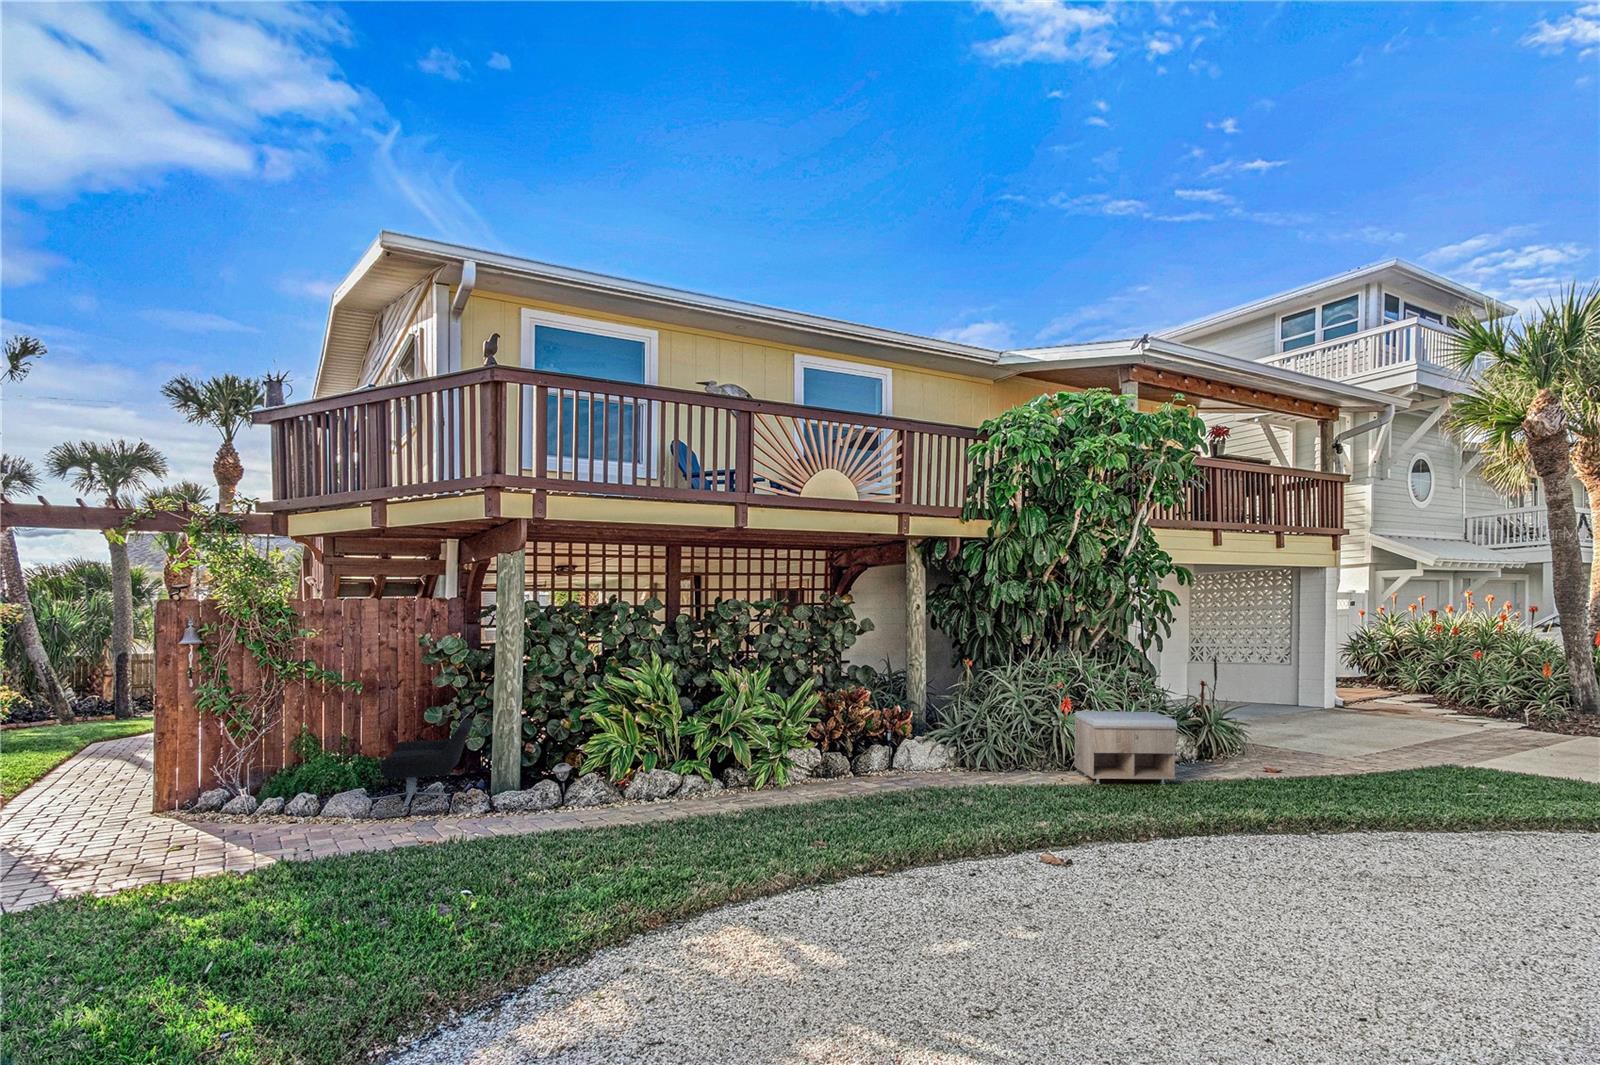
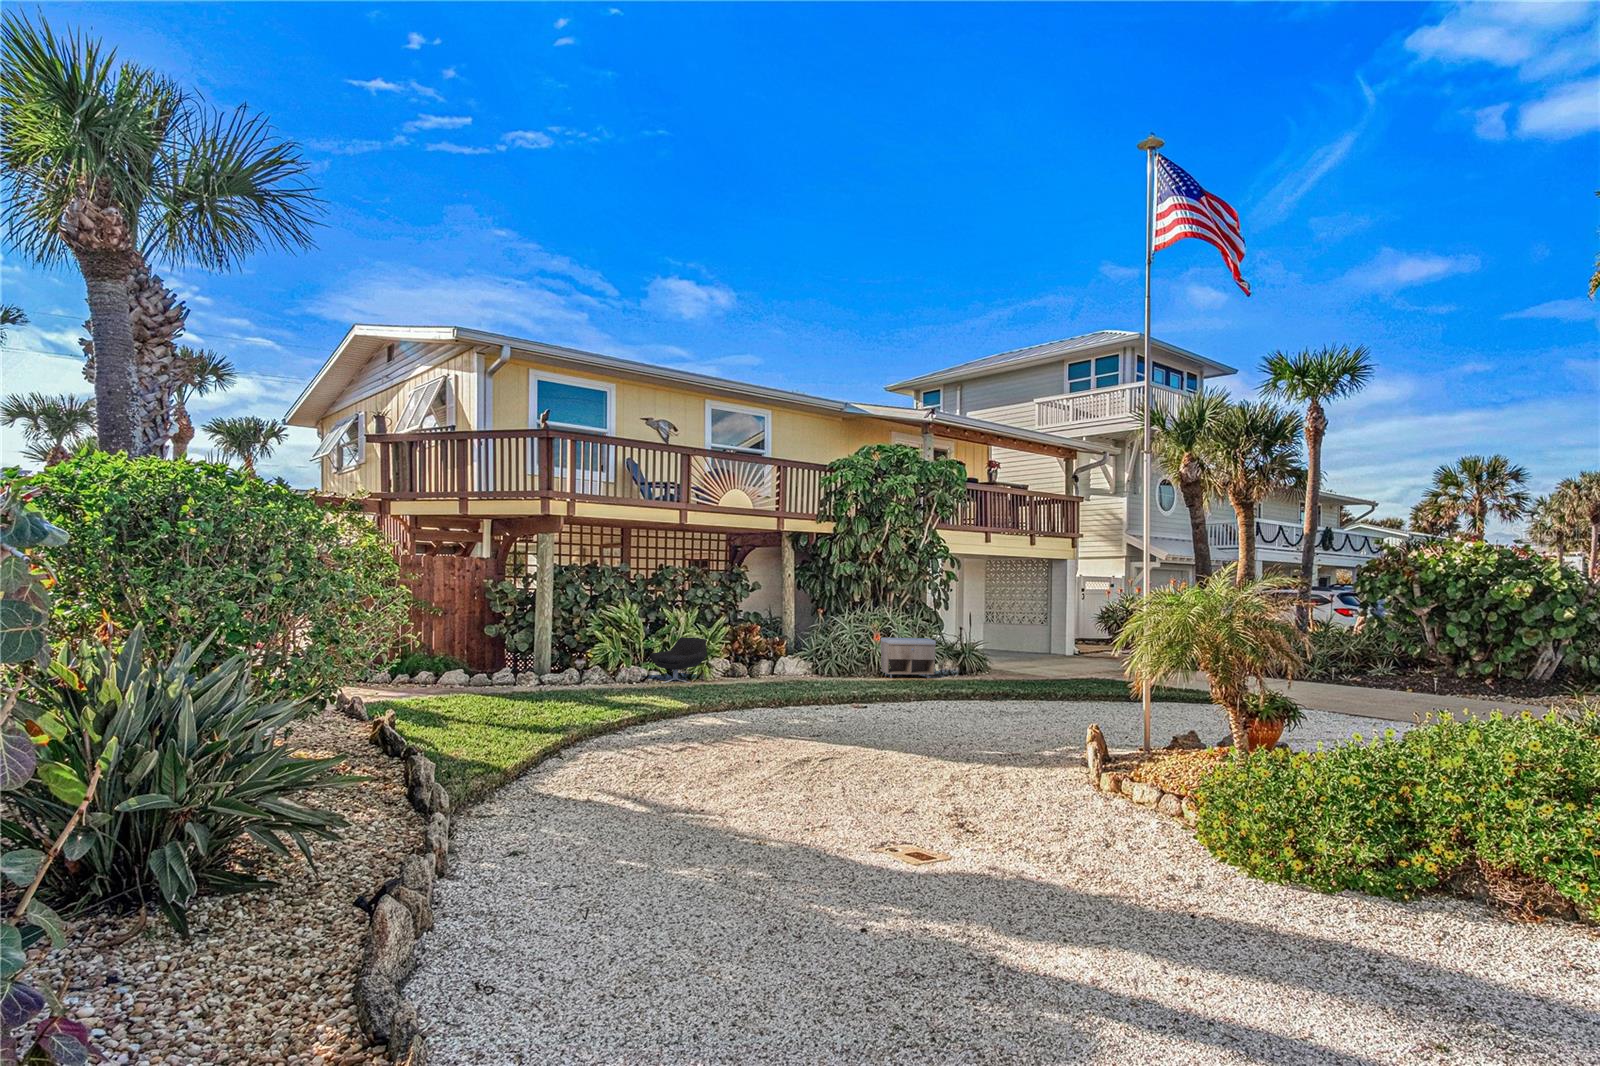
lounge chair: present [370,718,473,806] -> present [650,637,707,683]

